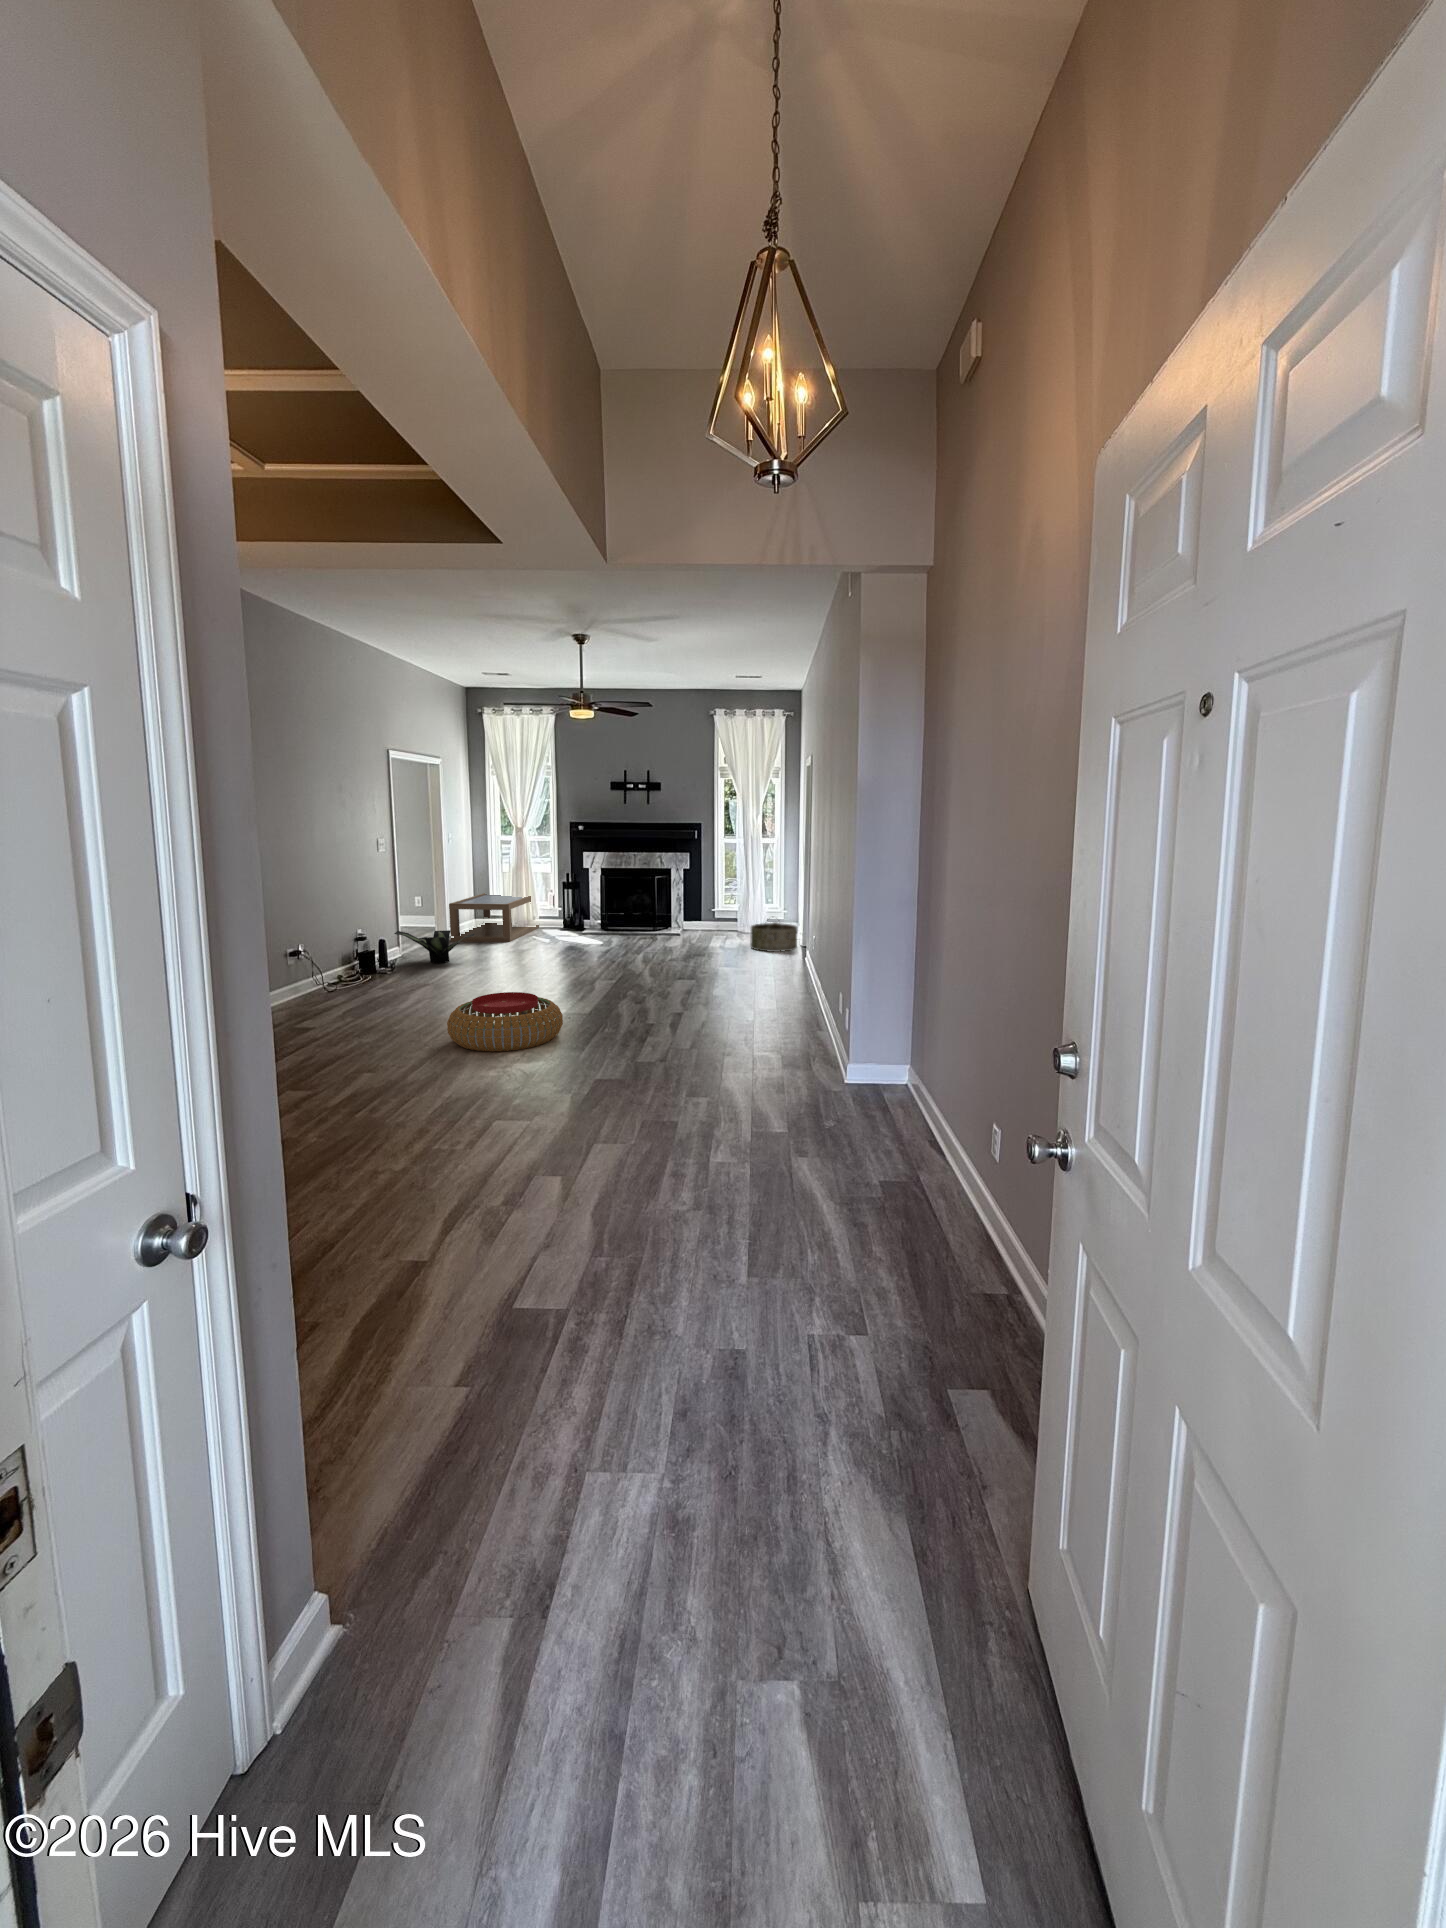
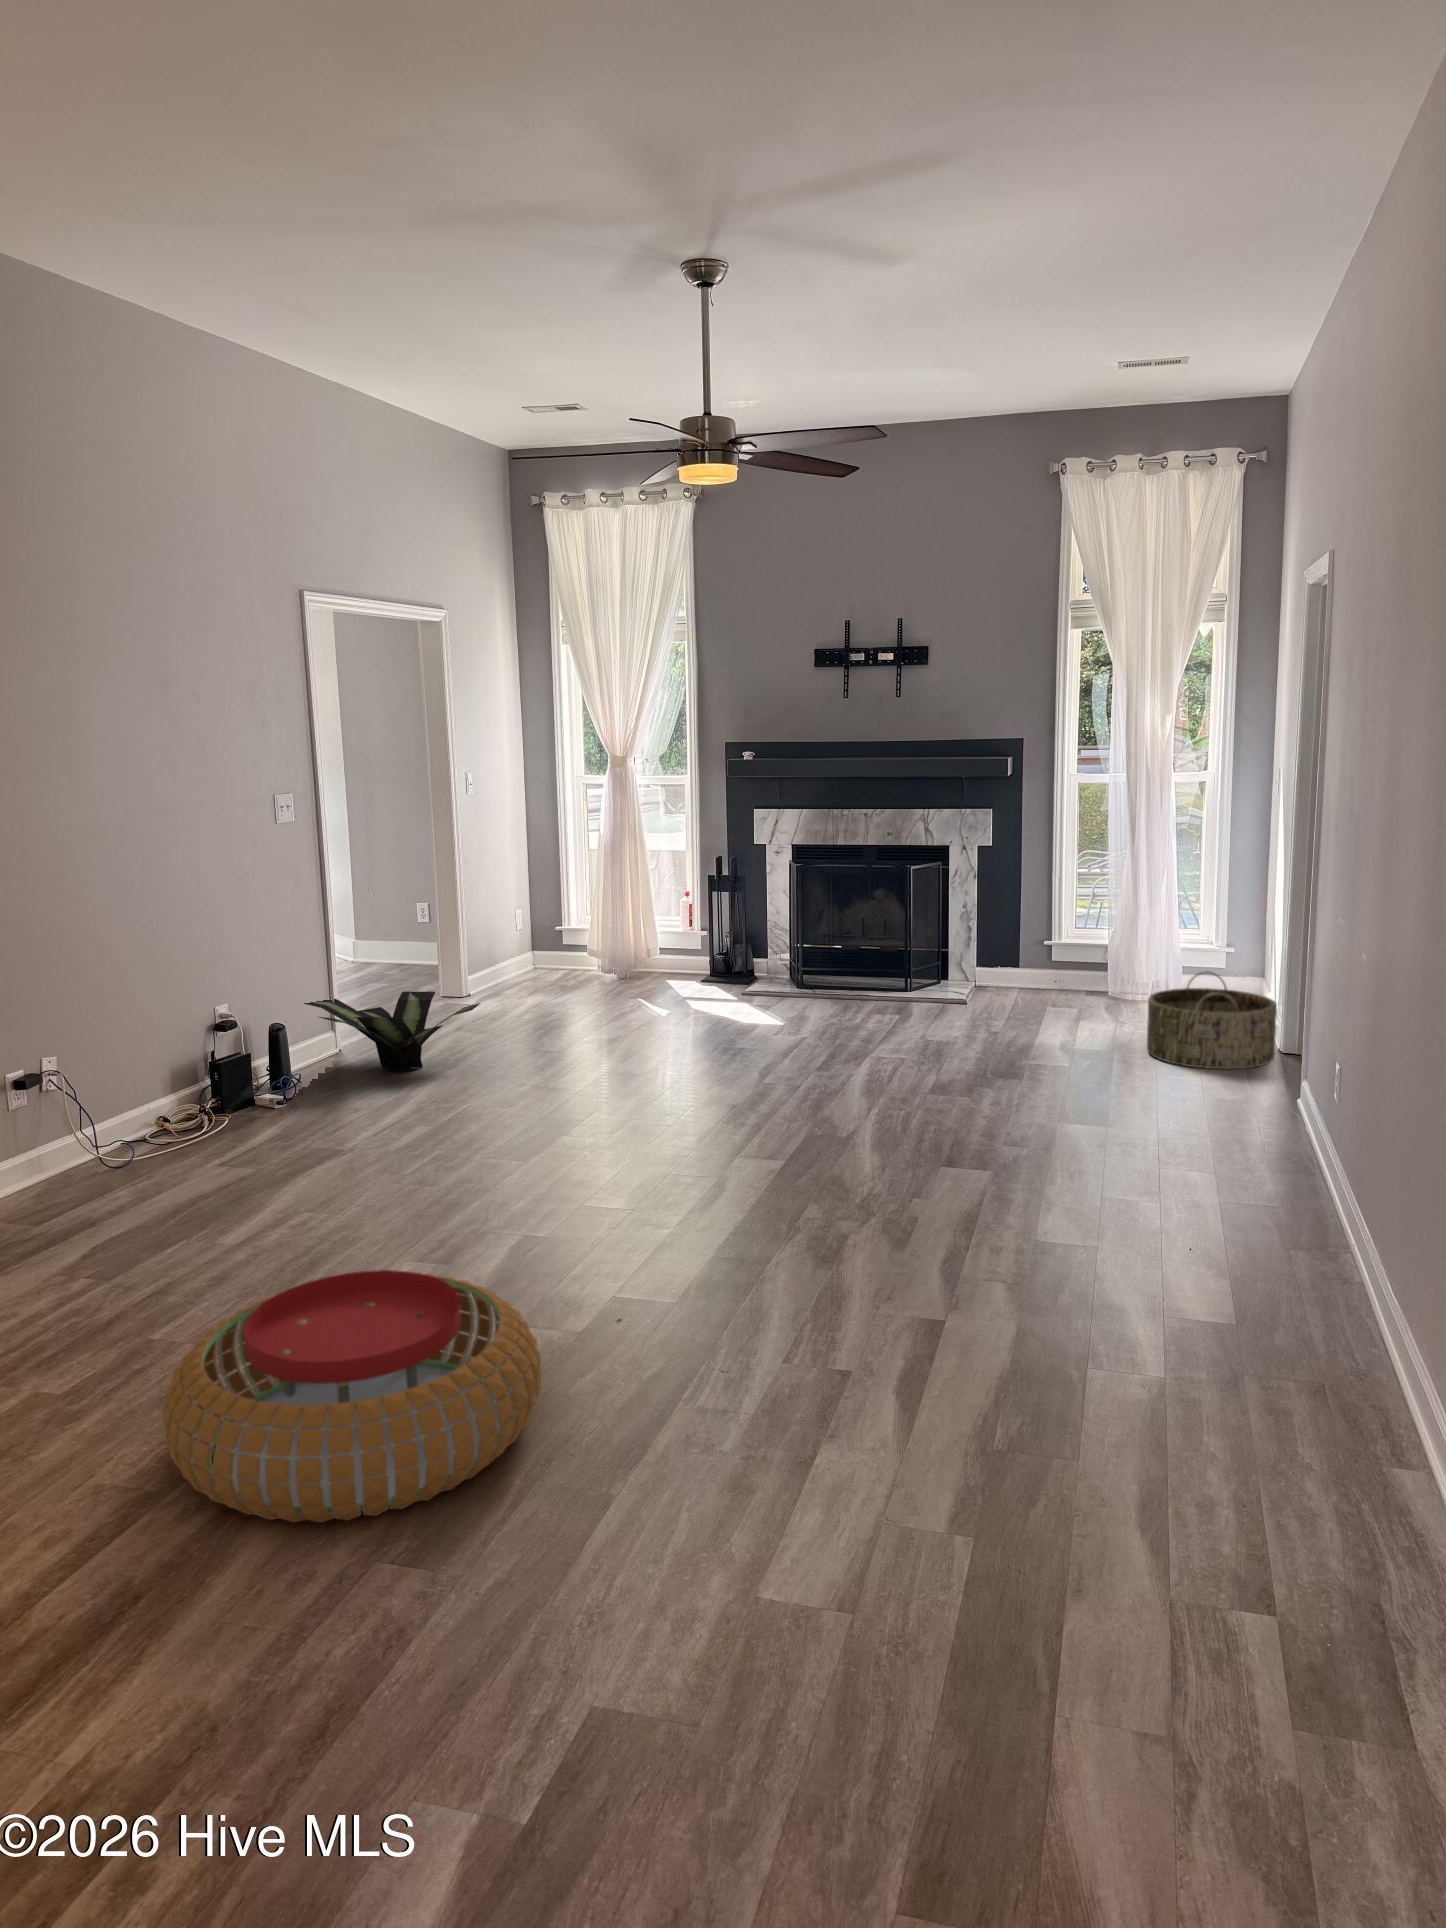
coffee table: present [449,893,539,942] -> none [461,895,664,1011]

